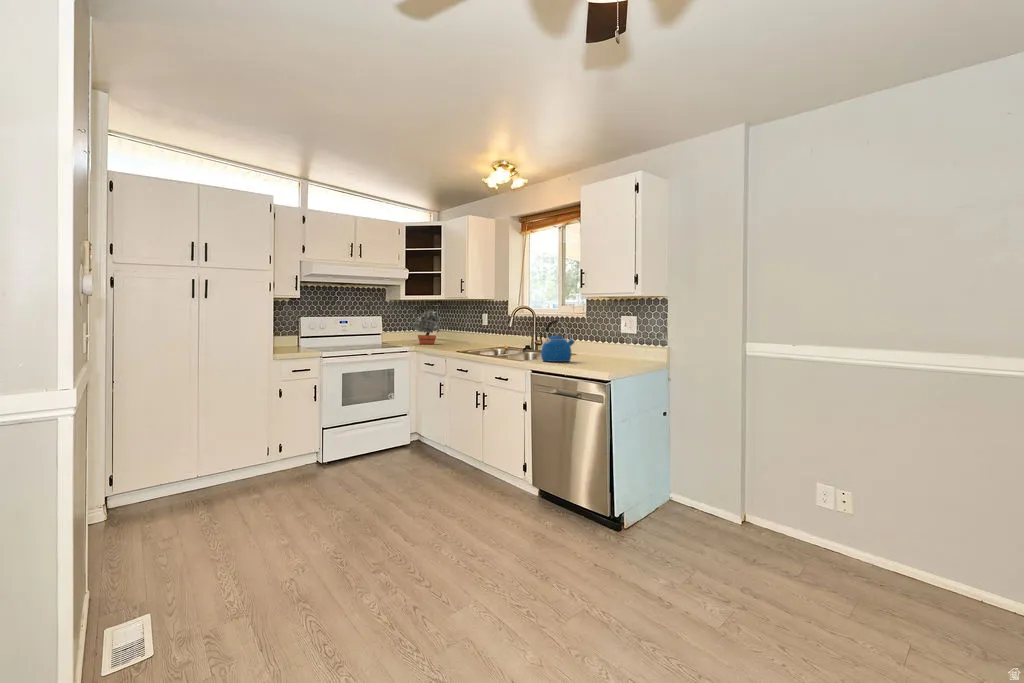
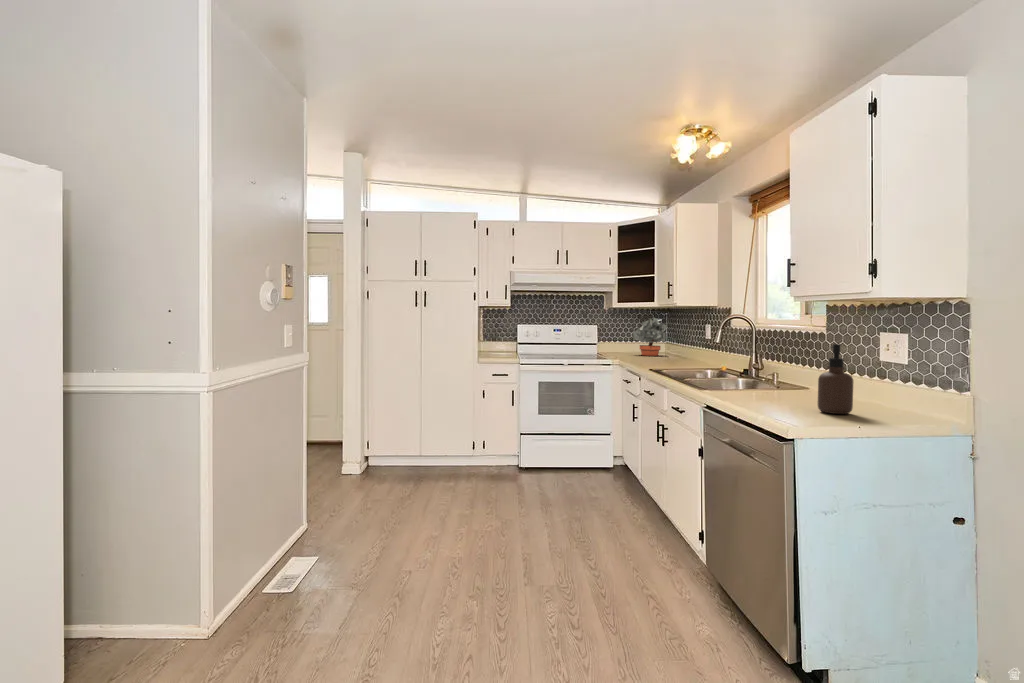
kettle: present [541,320,574,362] -> none [732,340,789,402]
soap dispenser: none [597,321,616,364] -> present [818,344,853,414]

